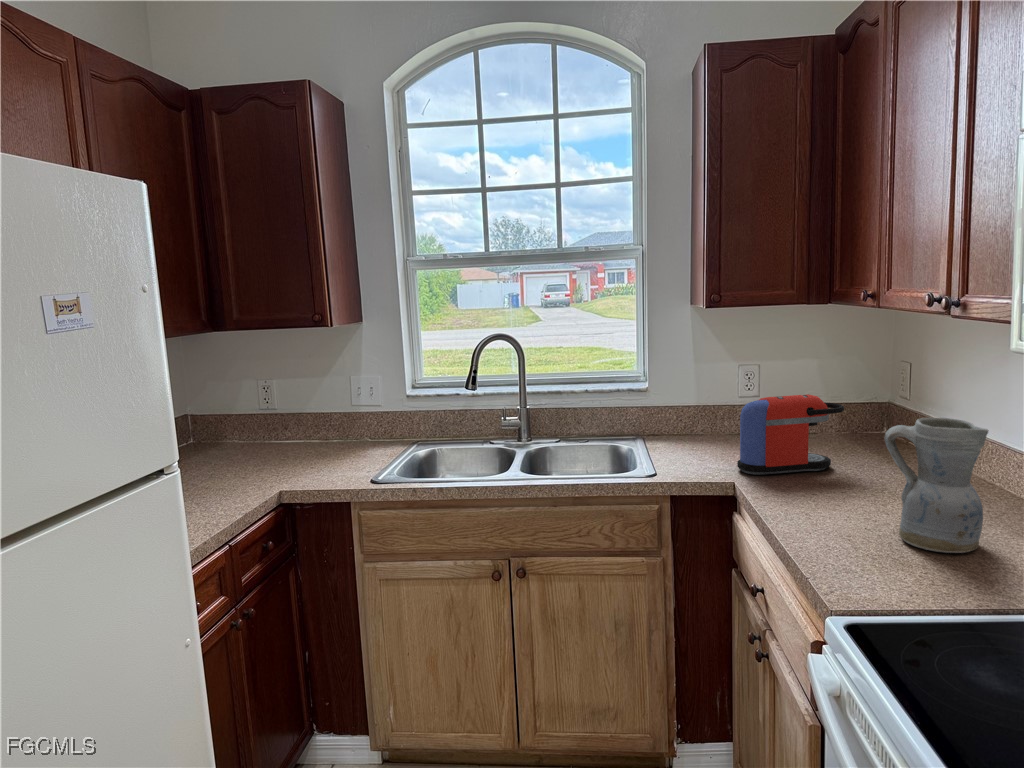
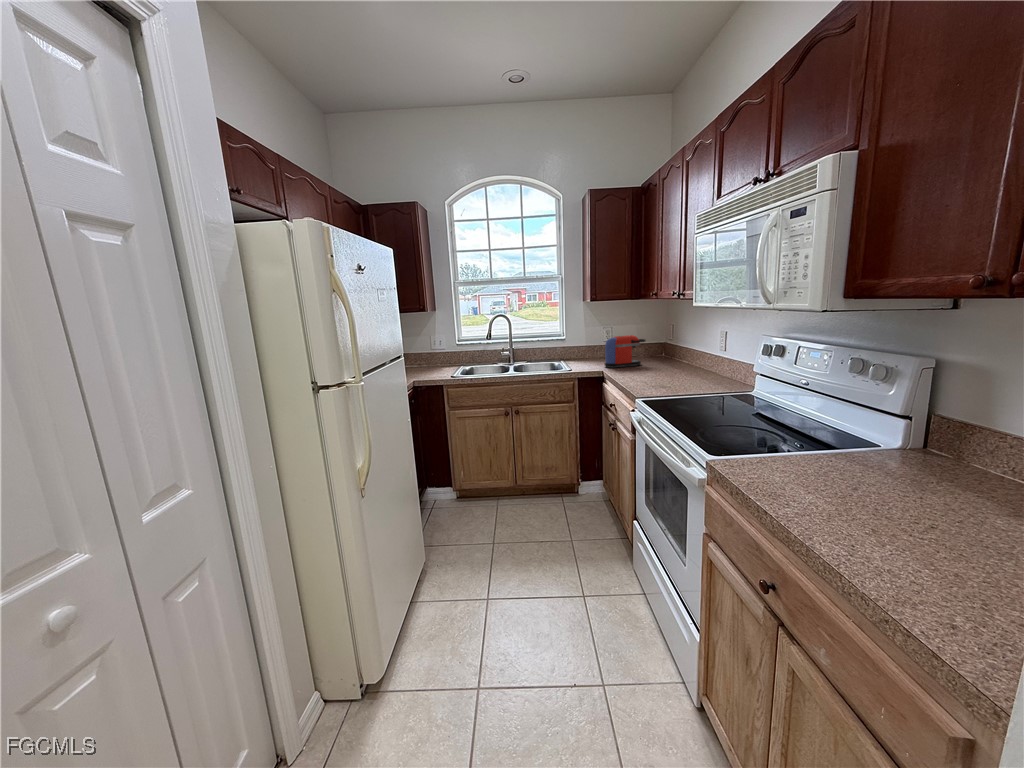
ceramic pitcher: present [884,418,989,553] -> none [656,335,689,381]

